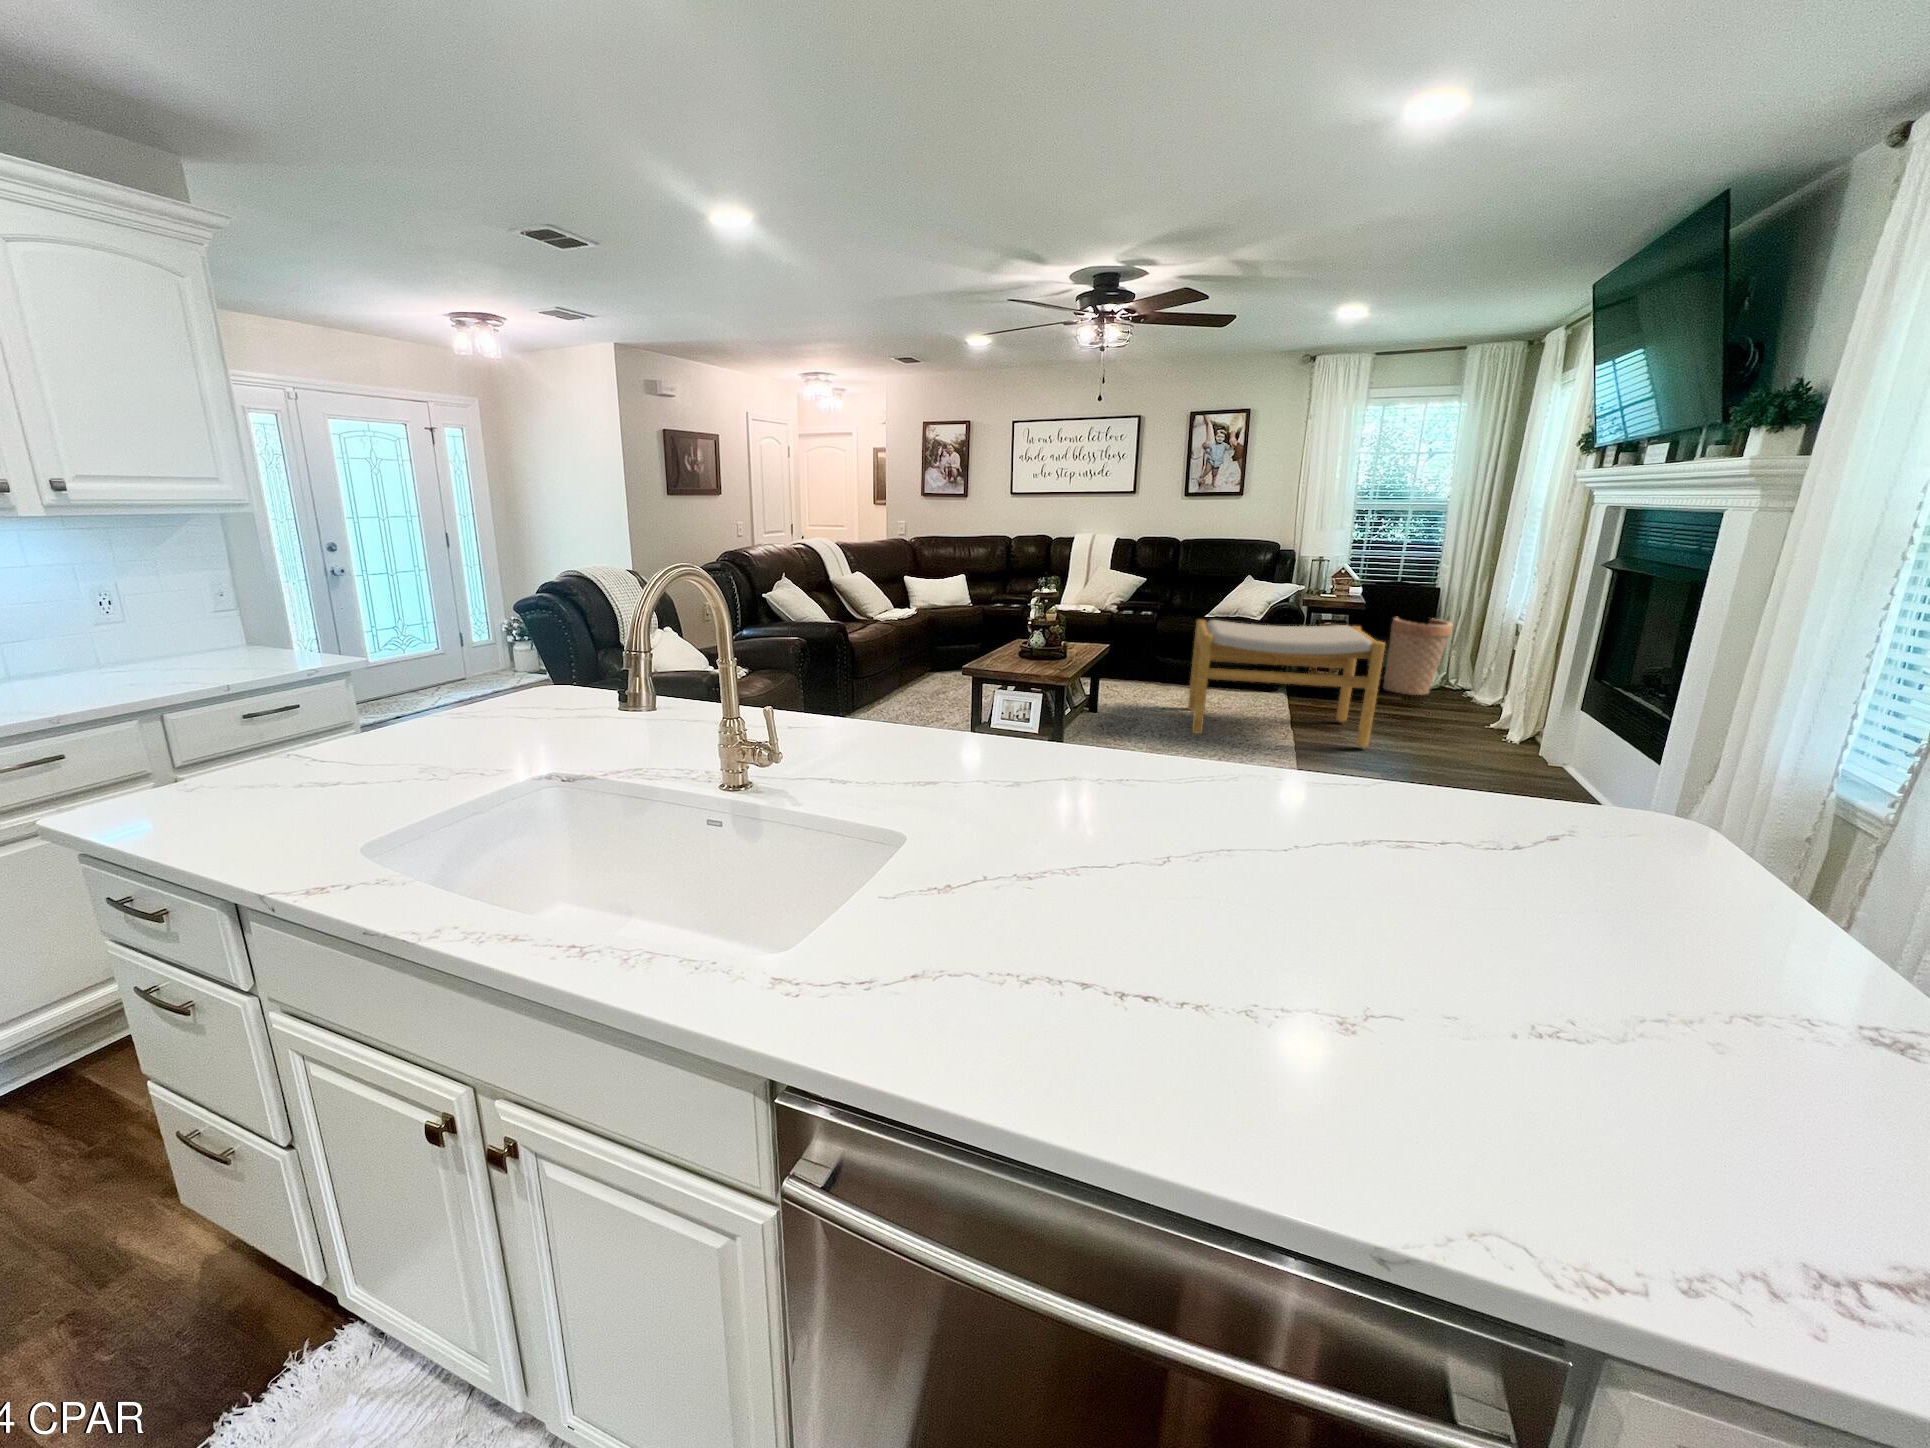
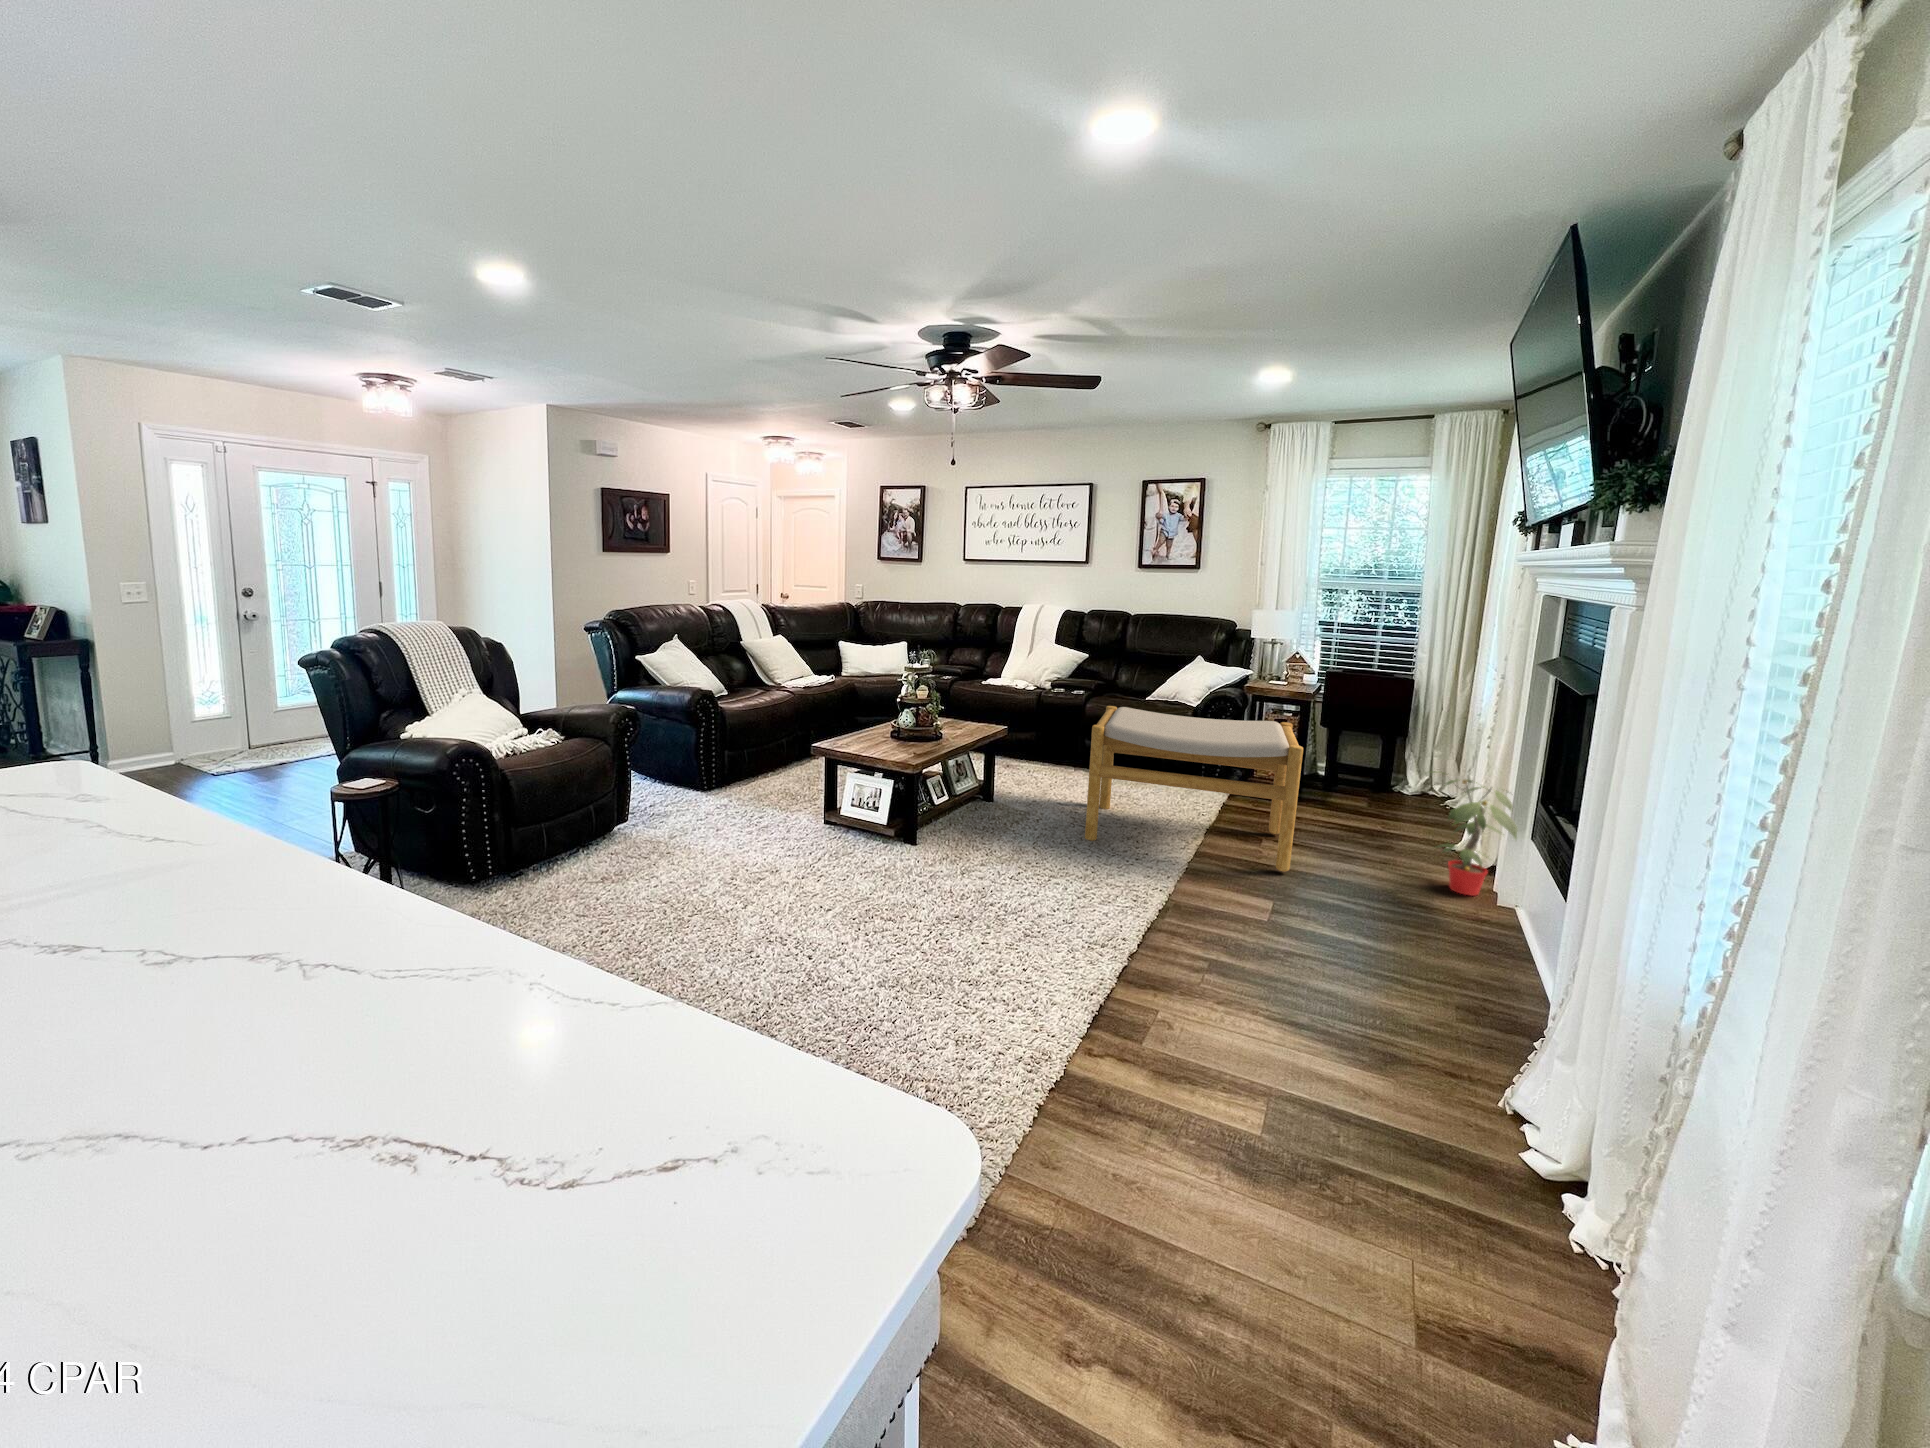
basket: present [1383,618,1452,695] -> none [1350,709,1427,802]
potted plant: none [1469,659,1559,756] -> present [1437,772,1517,896]

